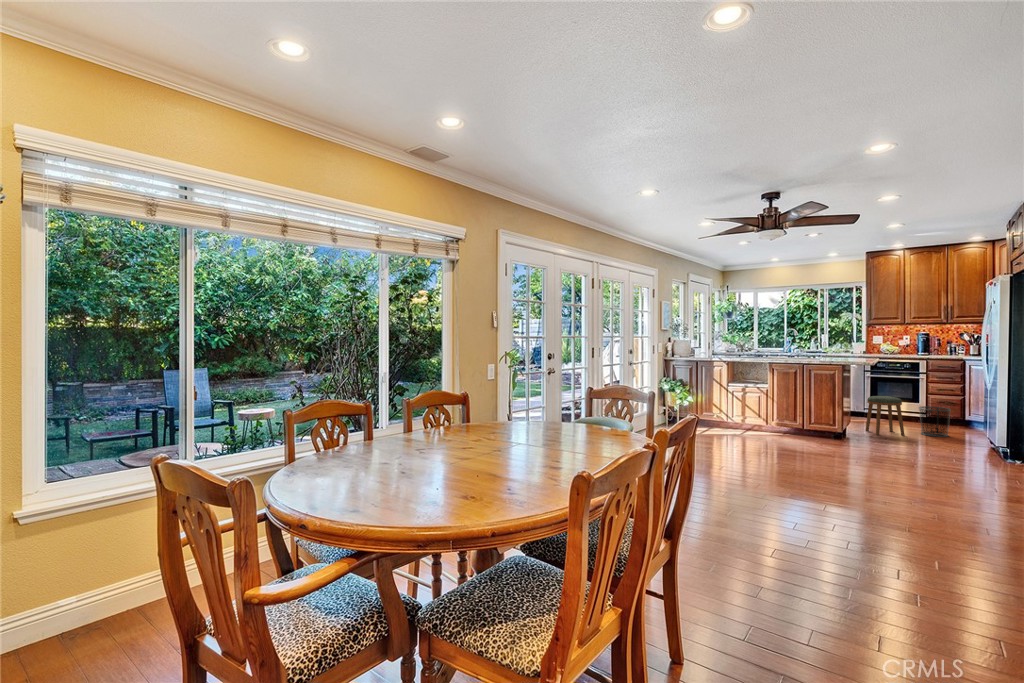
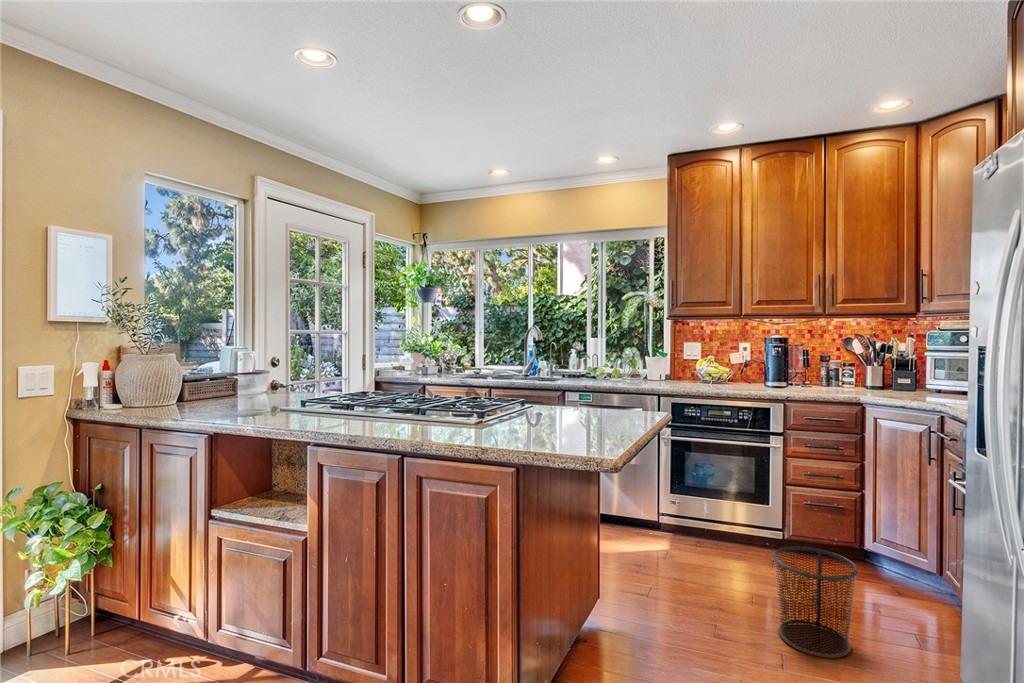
stool: present [866,396,905,436] -> none [641,519,738,659]

